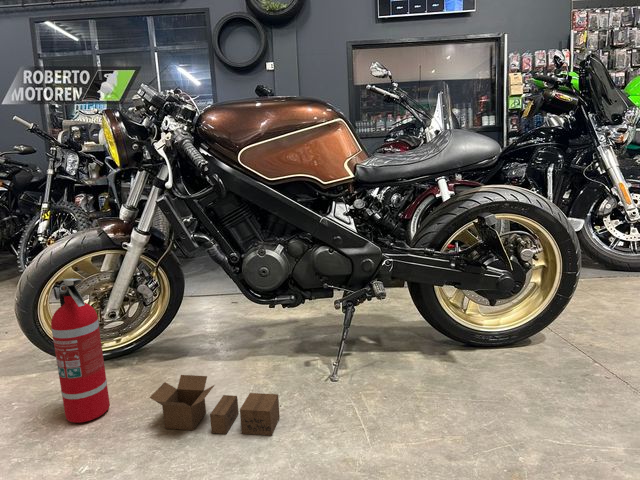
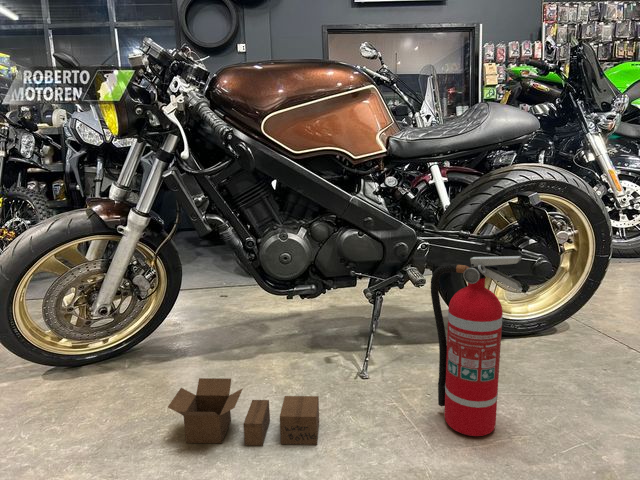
fire extinguisher: present [51,278,110,423] -> present [431,256,523,436]

